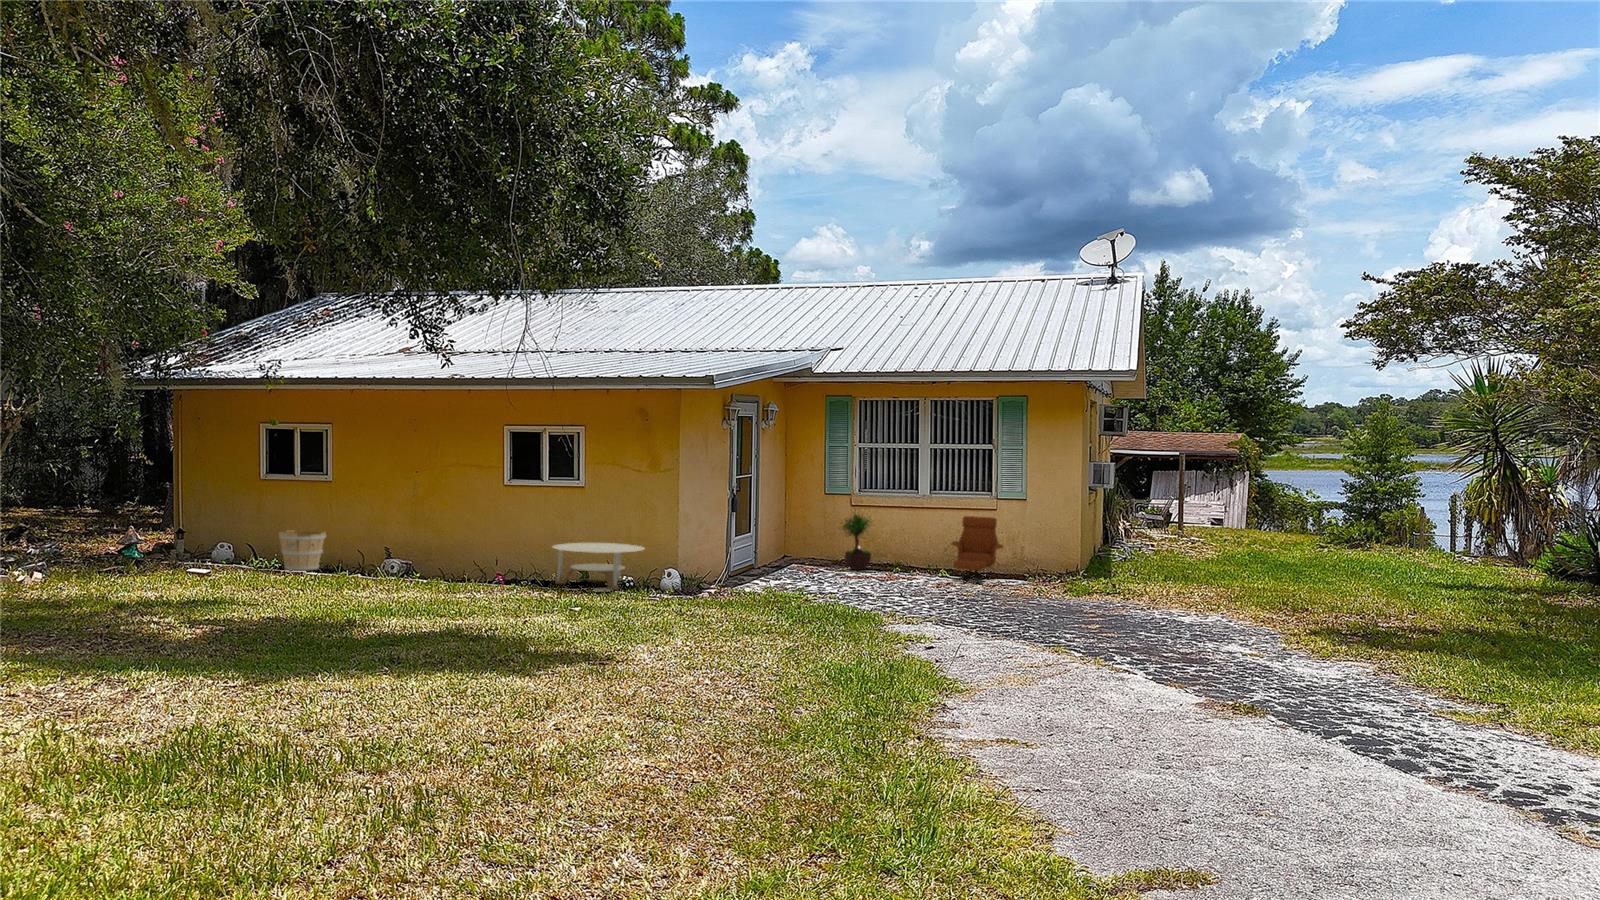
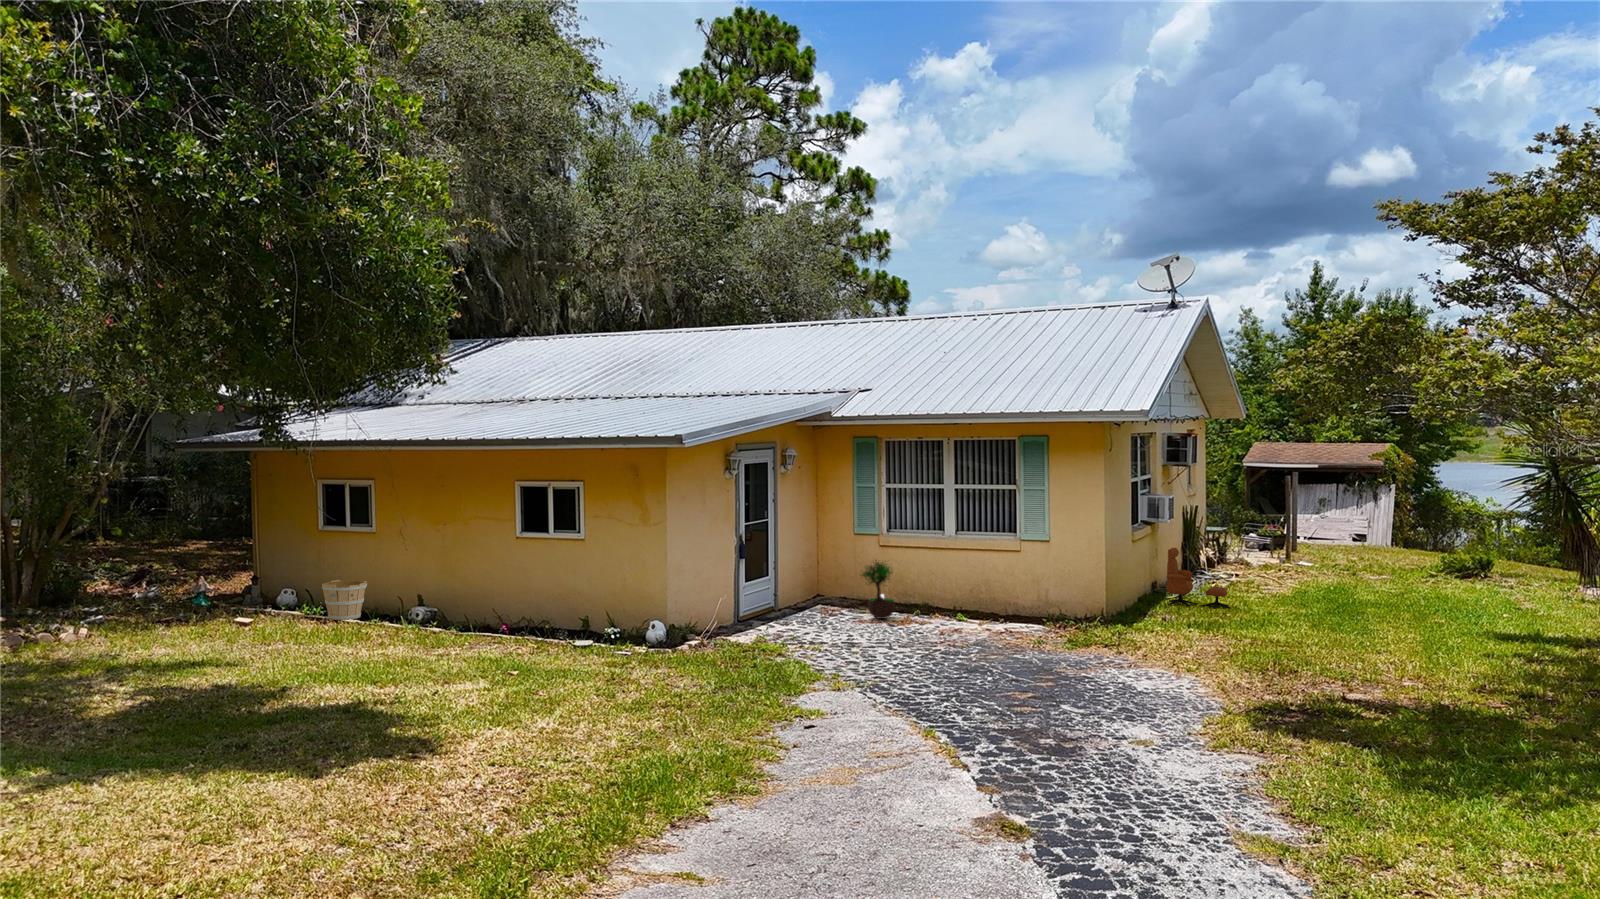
lounge chair: present [952,516,1003,584] -> present [1166,548,1231,609]
round table: present [553,543,645,590] -> none [544,597,638,649]

